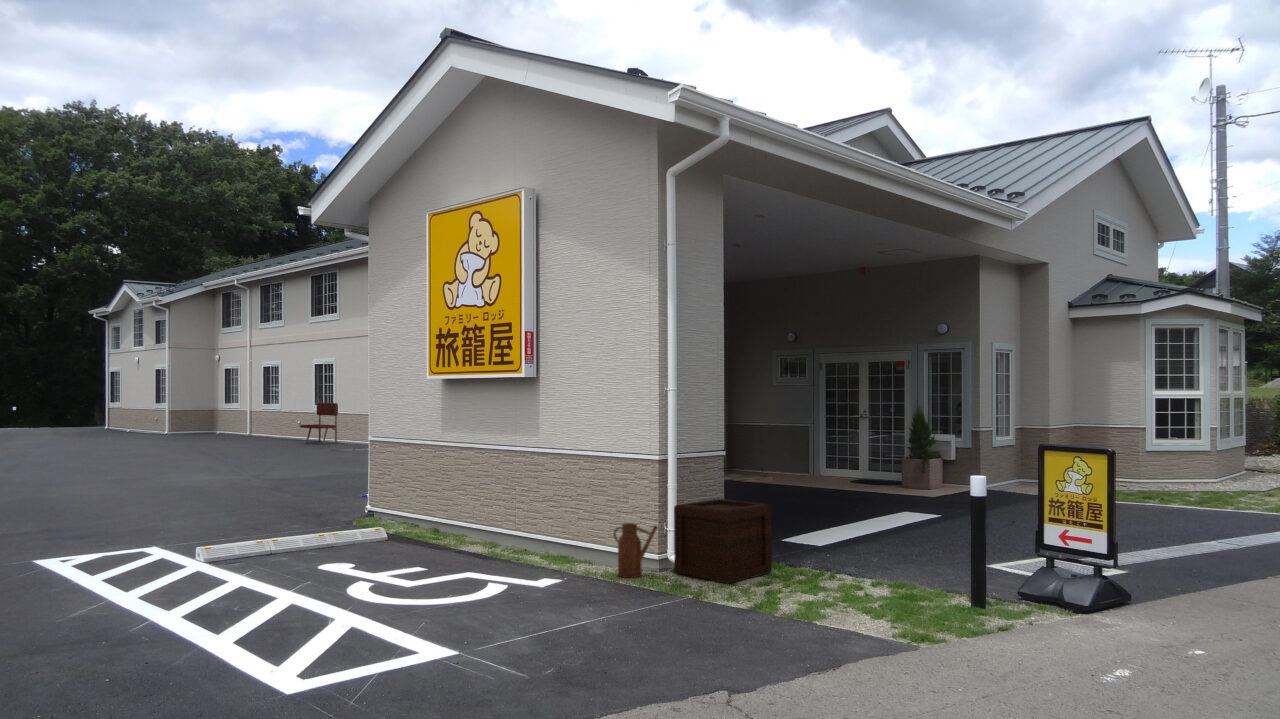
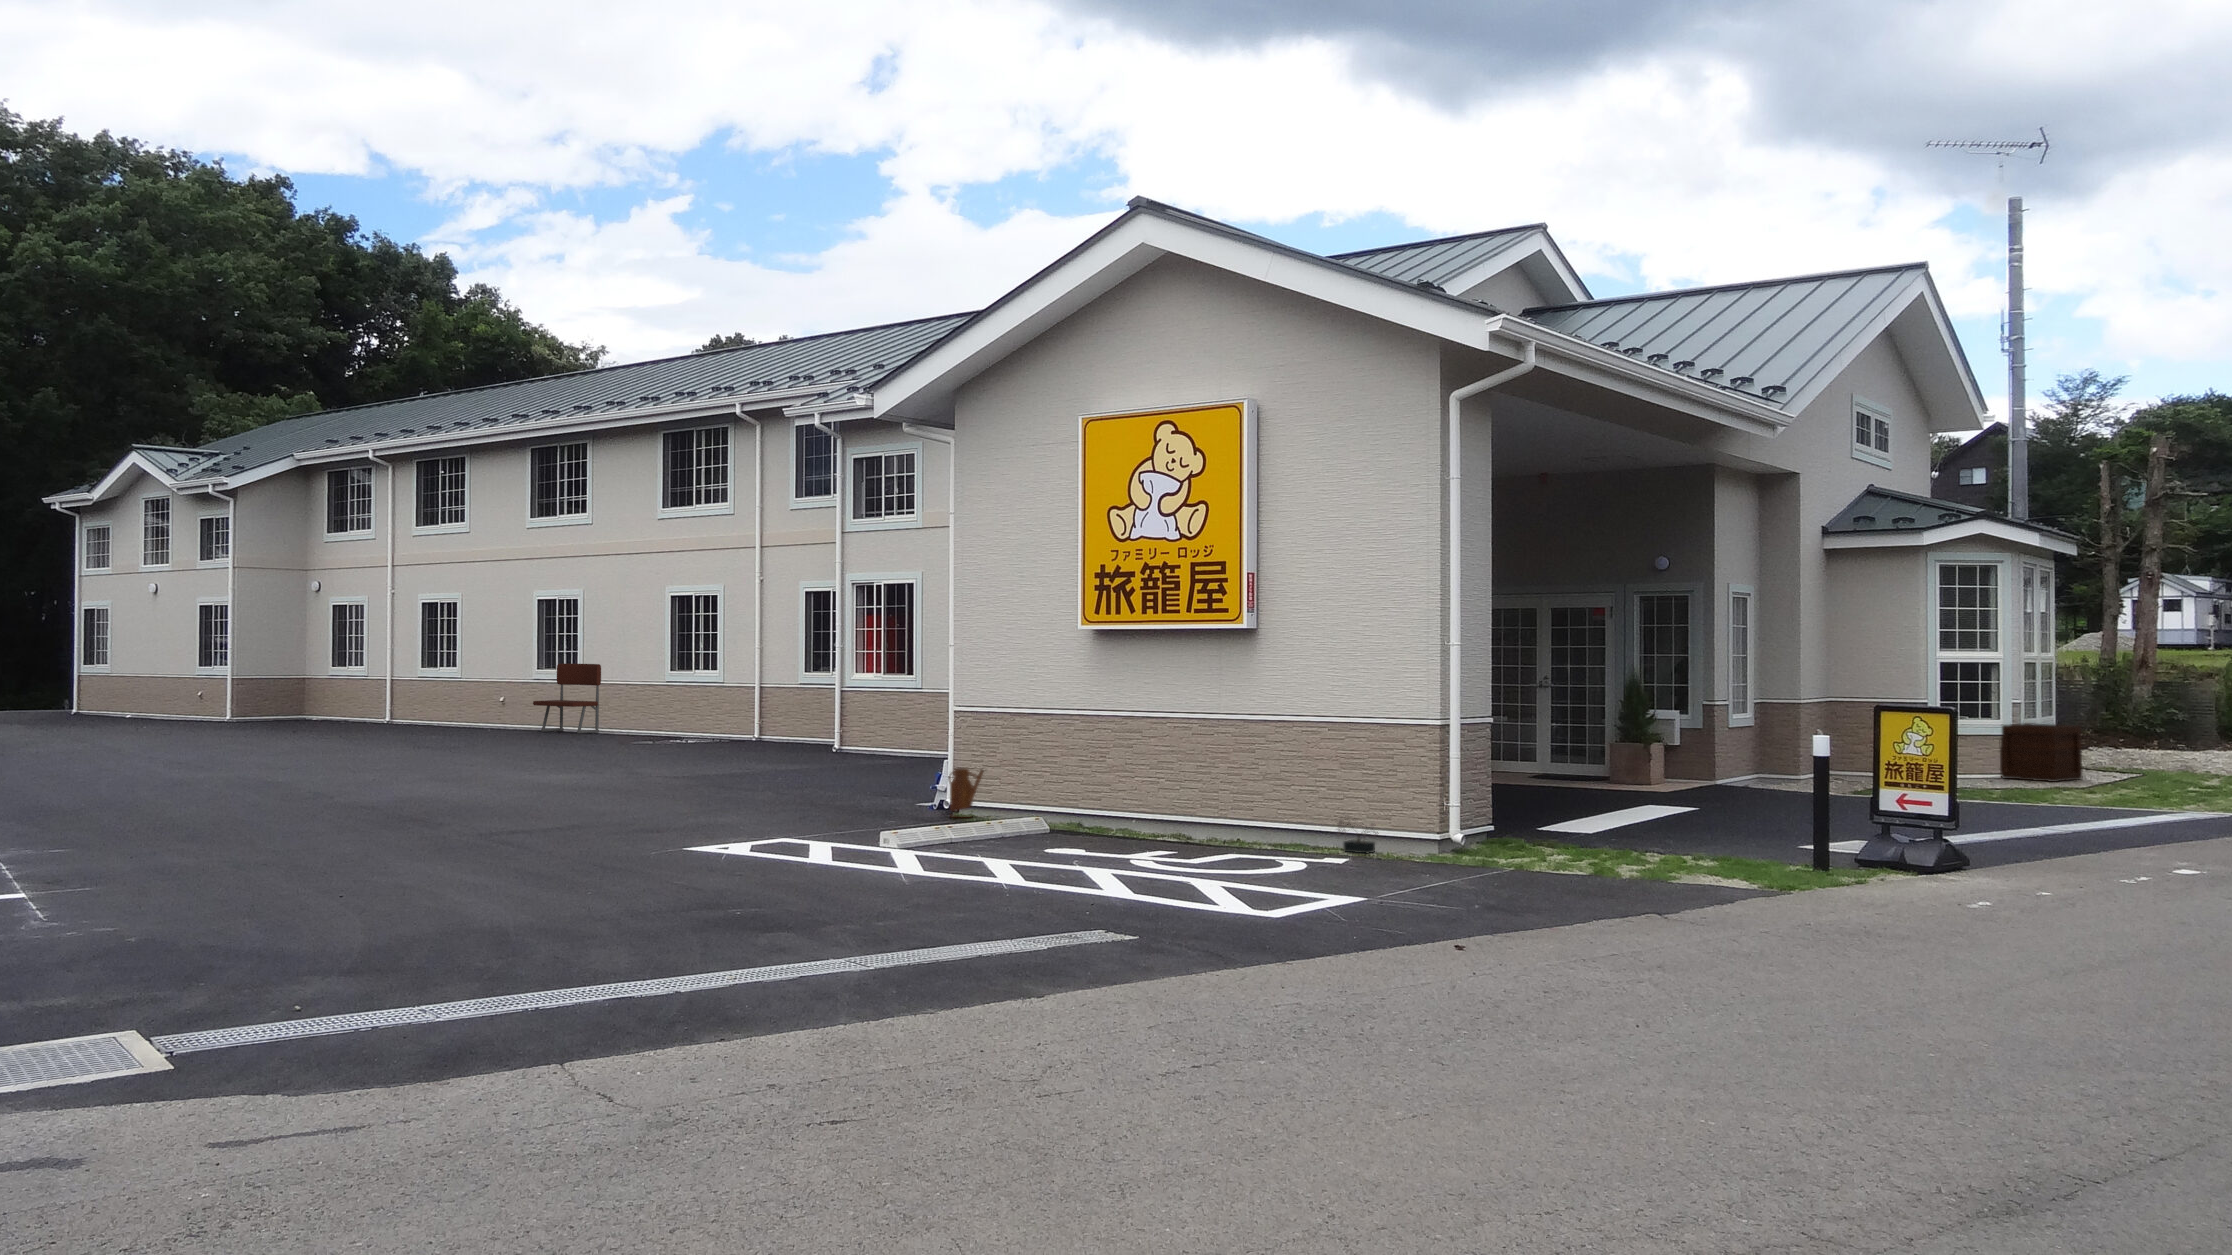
wooden crate: present [674,499,772,583] -> present [2000,723,2083,782]
watering can: present [614,523,657,578] -> present [948,768,984,818]
decorative plant: none [572,533,610,570] -> present [1339,816,1378,853]

